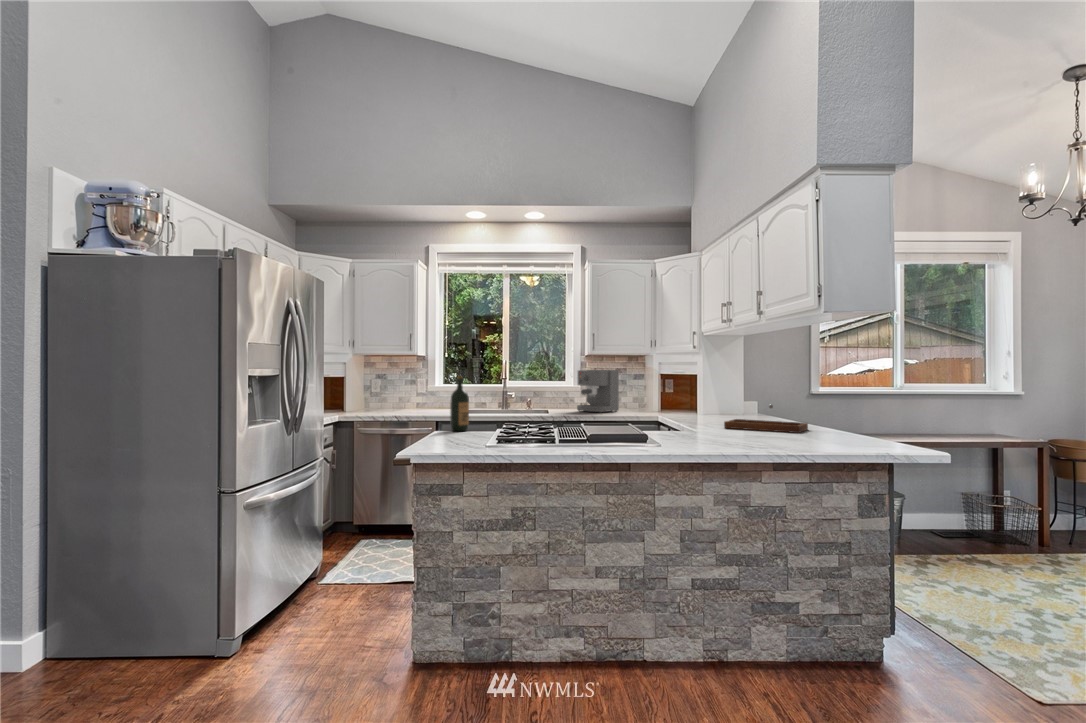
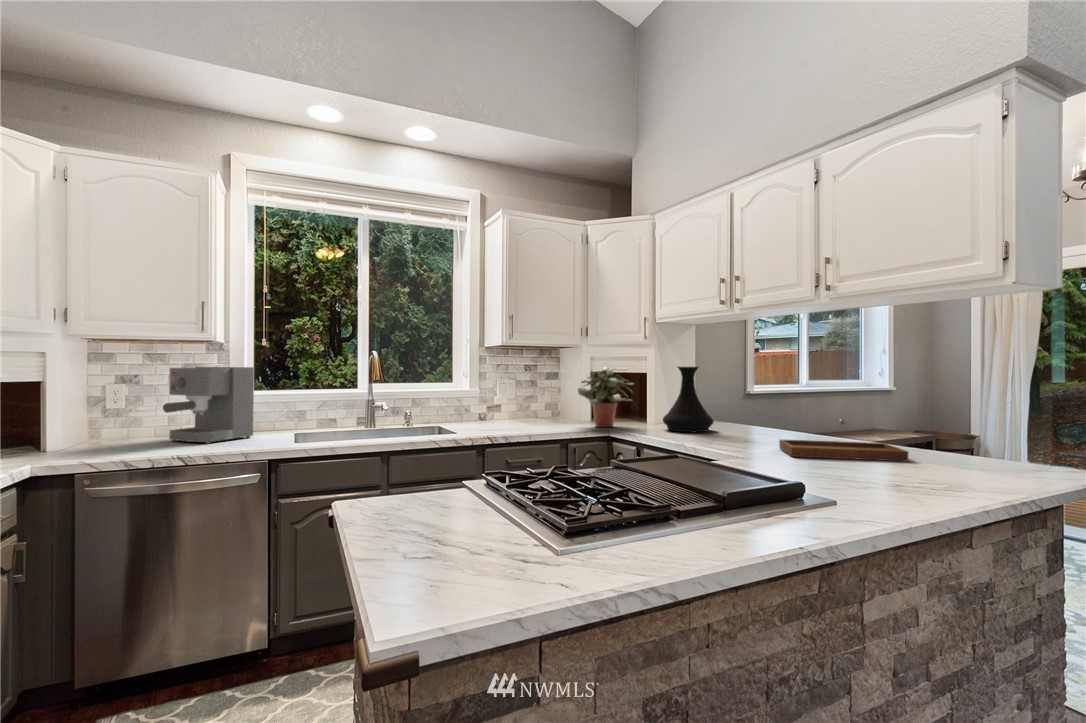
potted plant: none [641,369,684,414] -> present [578,367,633,427]
vase: none [696,369,735,418] -> present [663,367,714,432]
coffee maker: present [577,370,619,413] -> present [163,367,254,444]
wine bottle: present [450,376,469,431] -> none [380,386,424,515]

